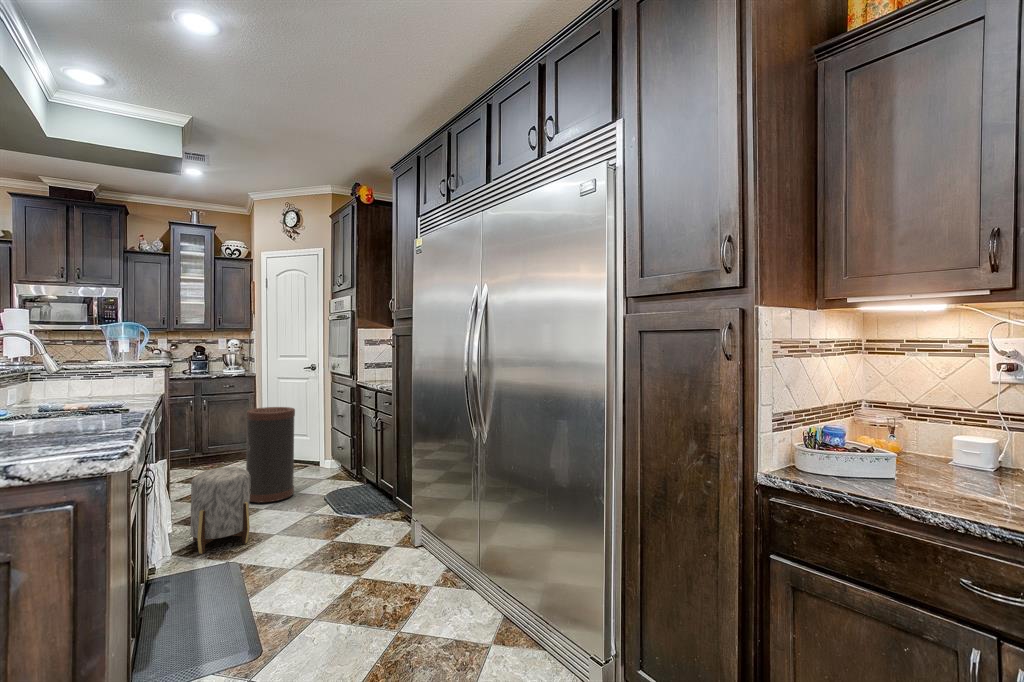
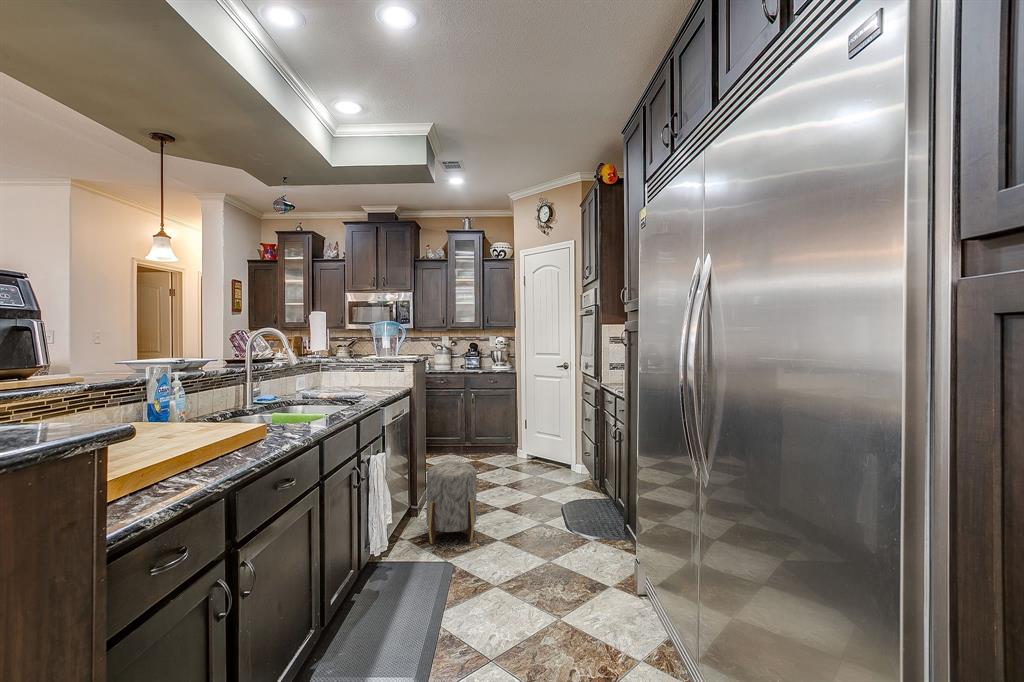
trash can: present [246,407,295,504] -> none [490,404,534,500]

